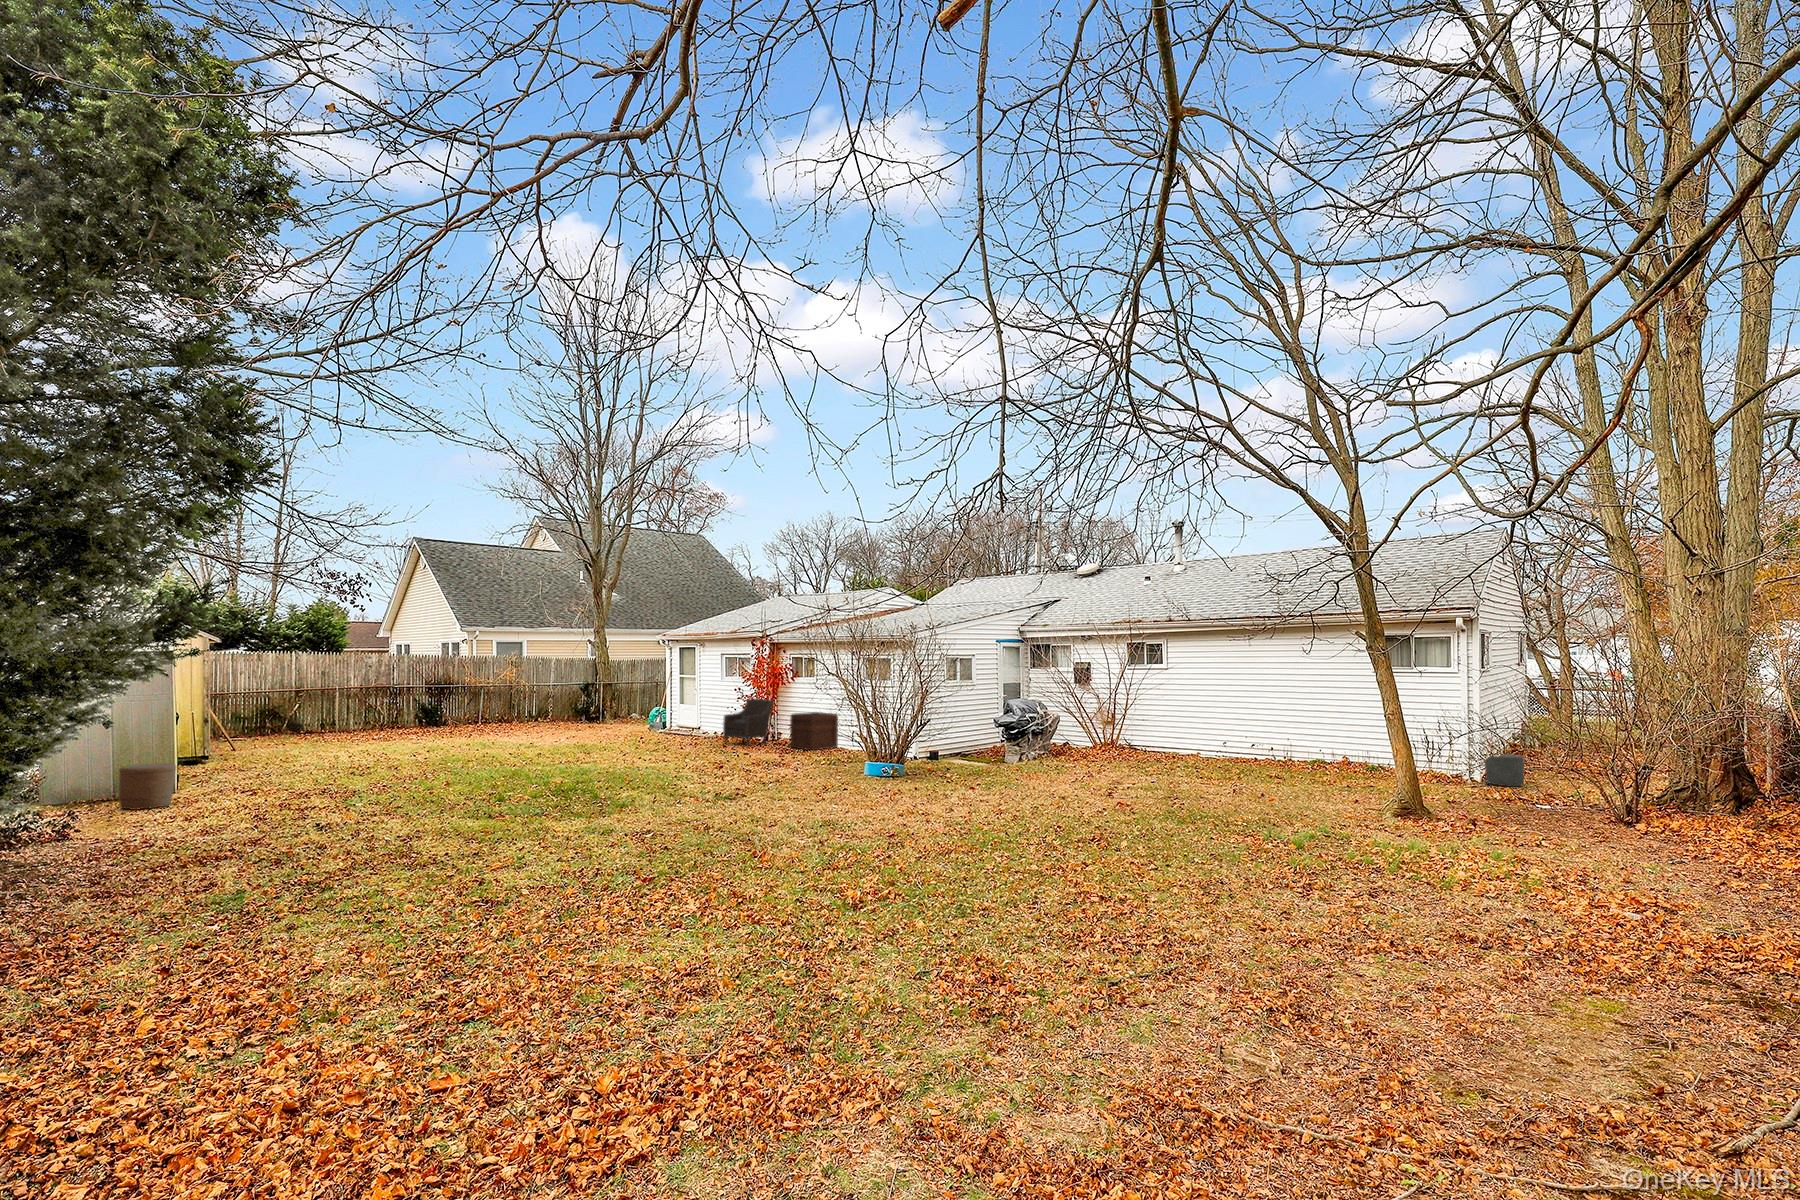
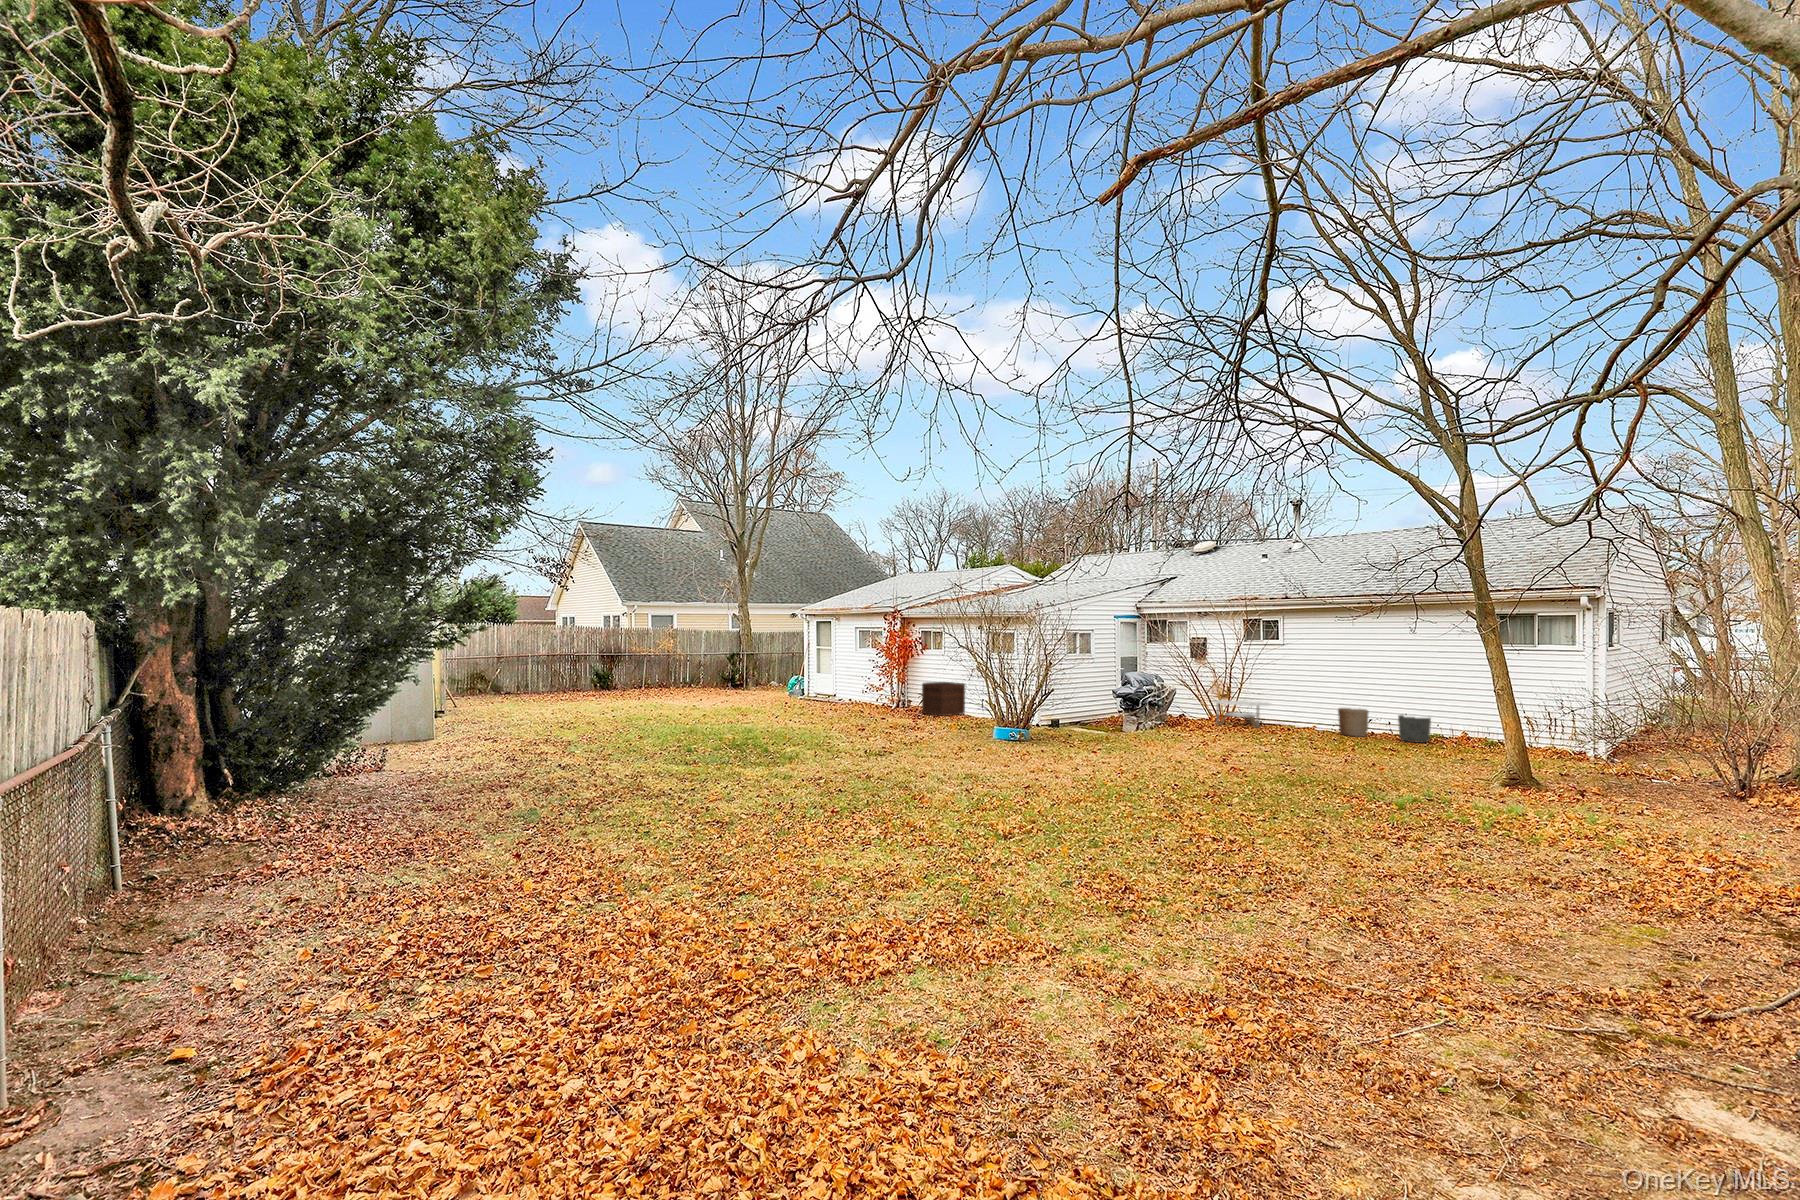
chair: present [723,699,774,746] -> none [861,669,906,711]
round table: none [1098,727,1158,757] -> present [1214,700,1271,728]
planter: present [1485,754,1524,787] -> present [1398,715,1431,743]
woven basket: present [119,763,176,810] -> present [1338,708,1369,737]

